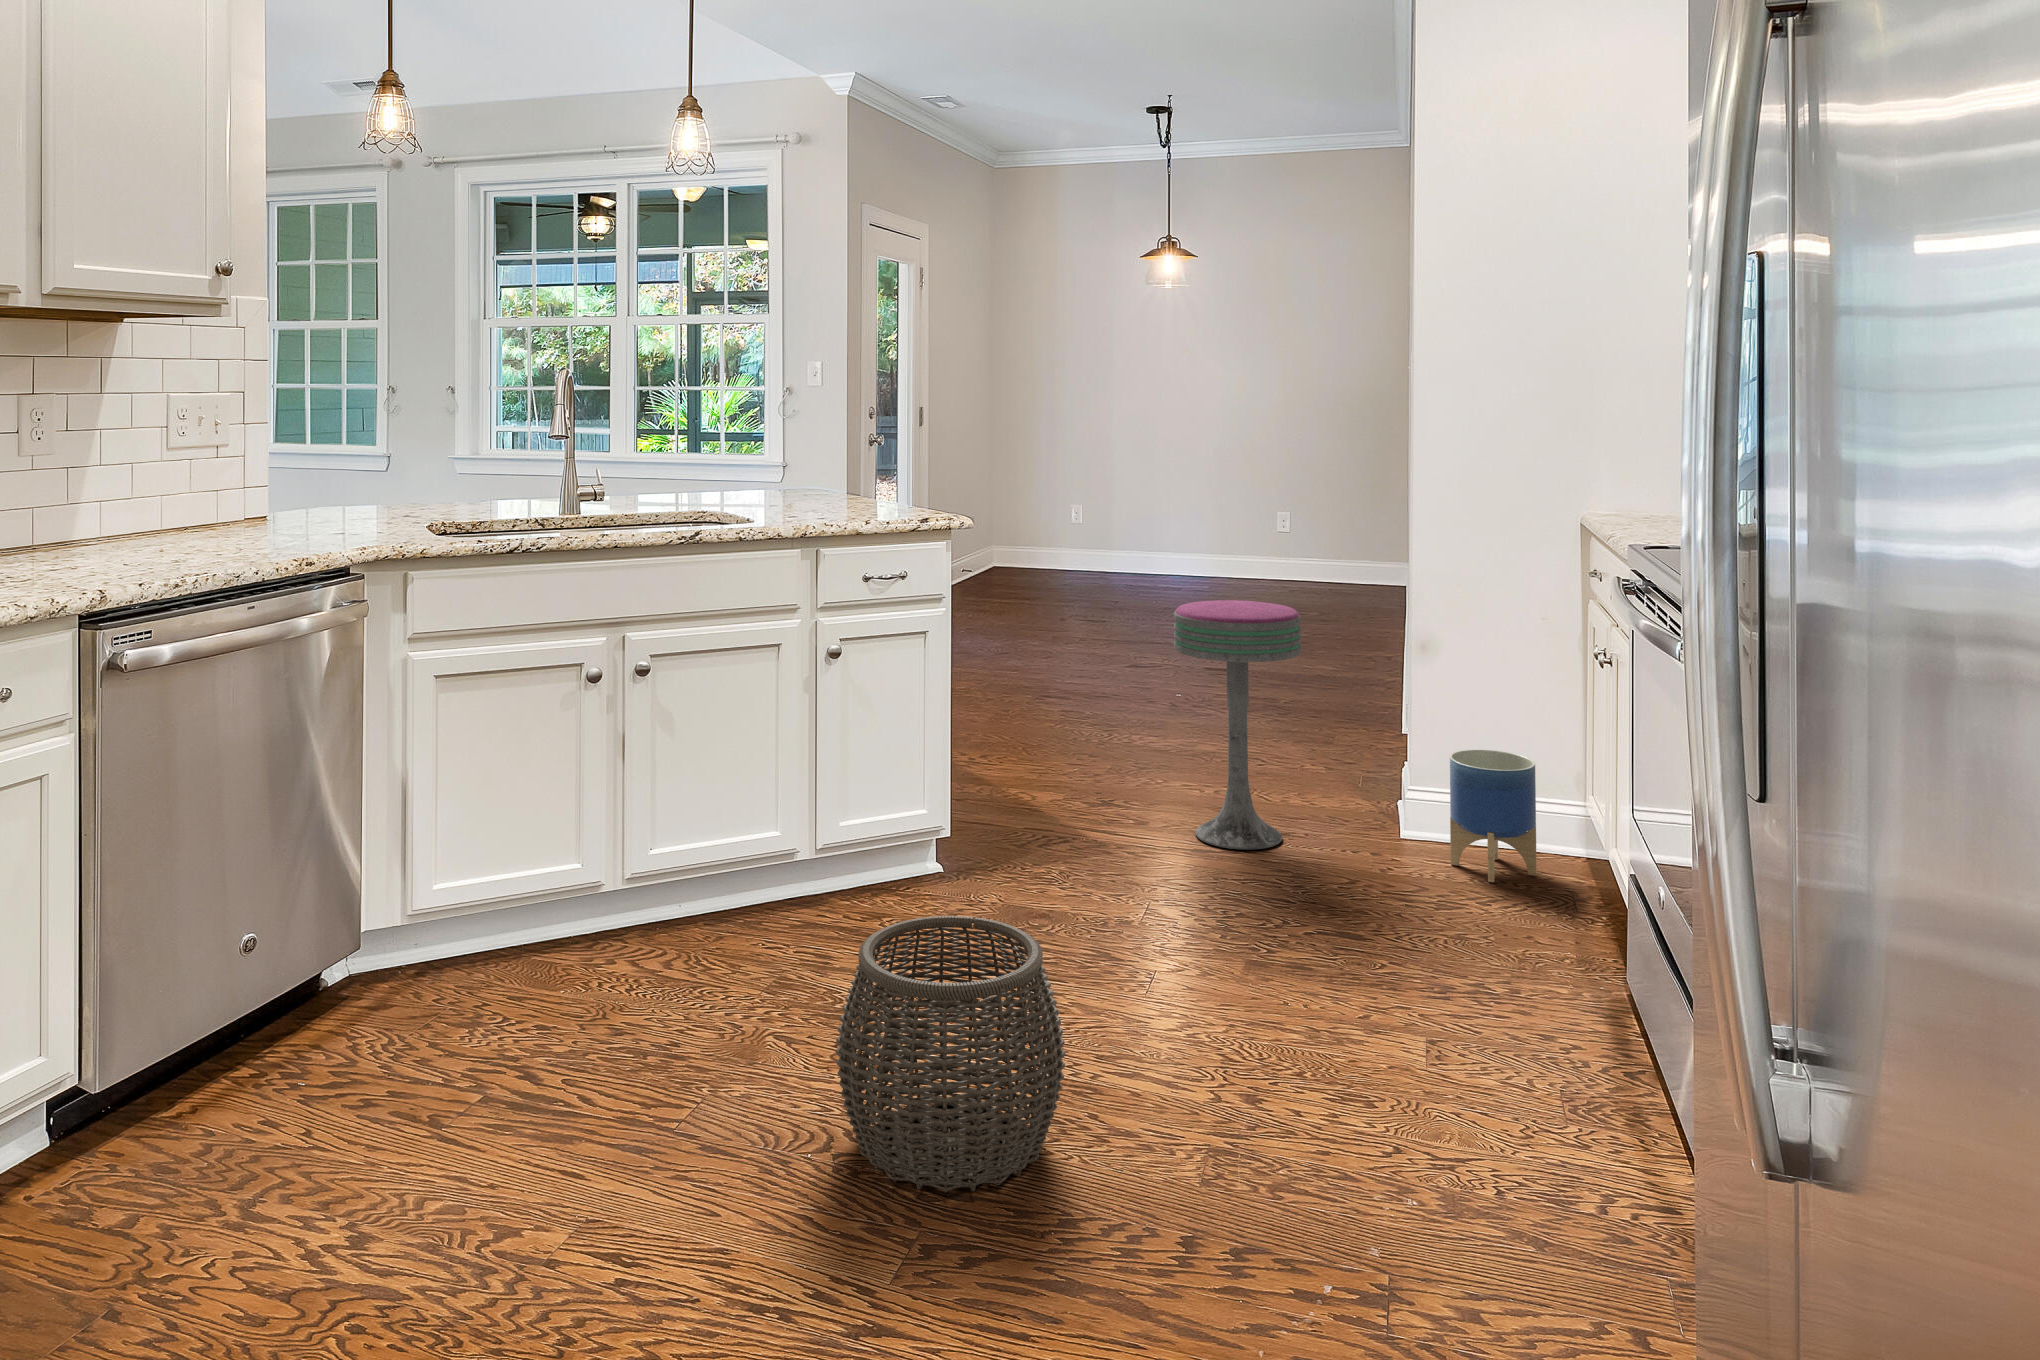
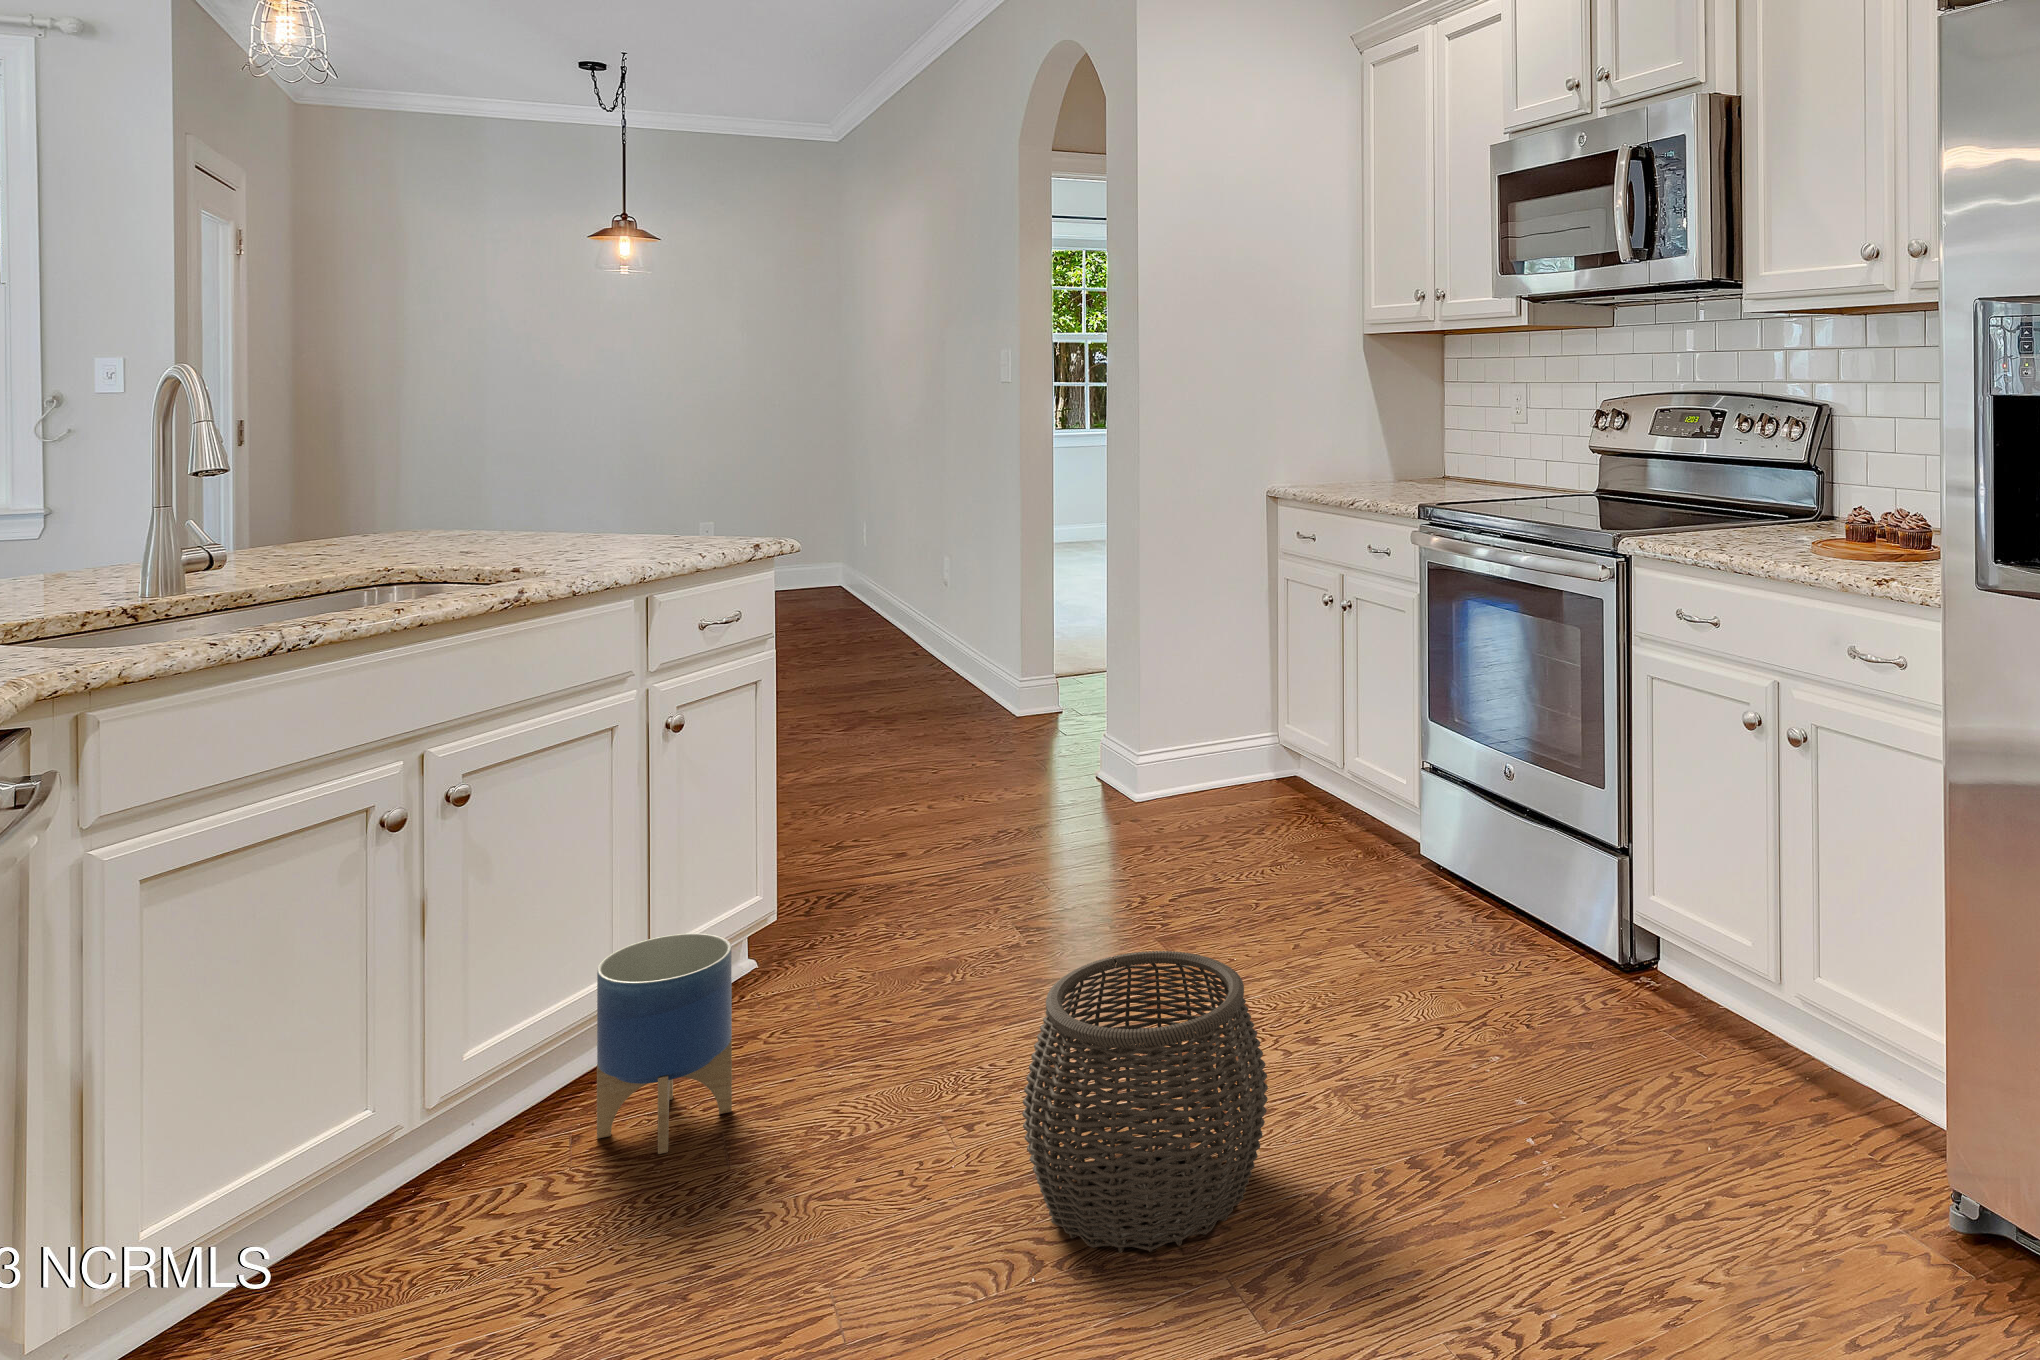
bar stool: present [1174,600,1301,850] -> none [938,604,1068,857]
planter: present [1450,750,1537,882] -> present [597,933,732,1154]

